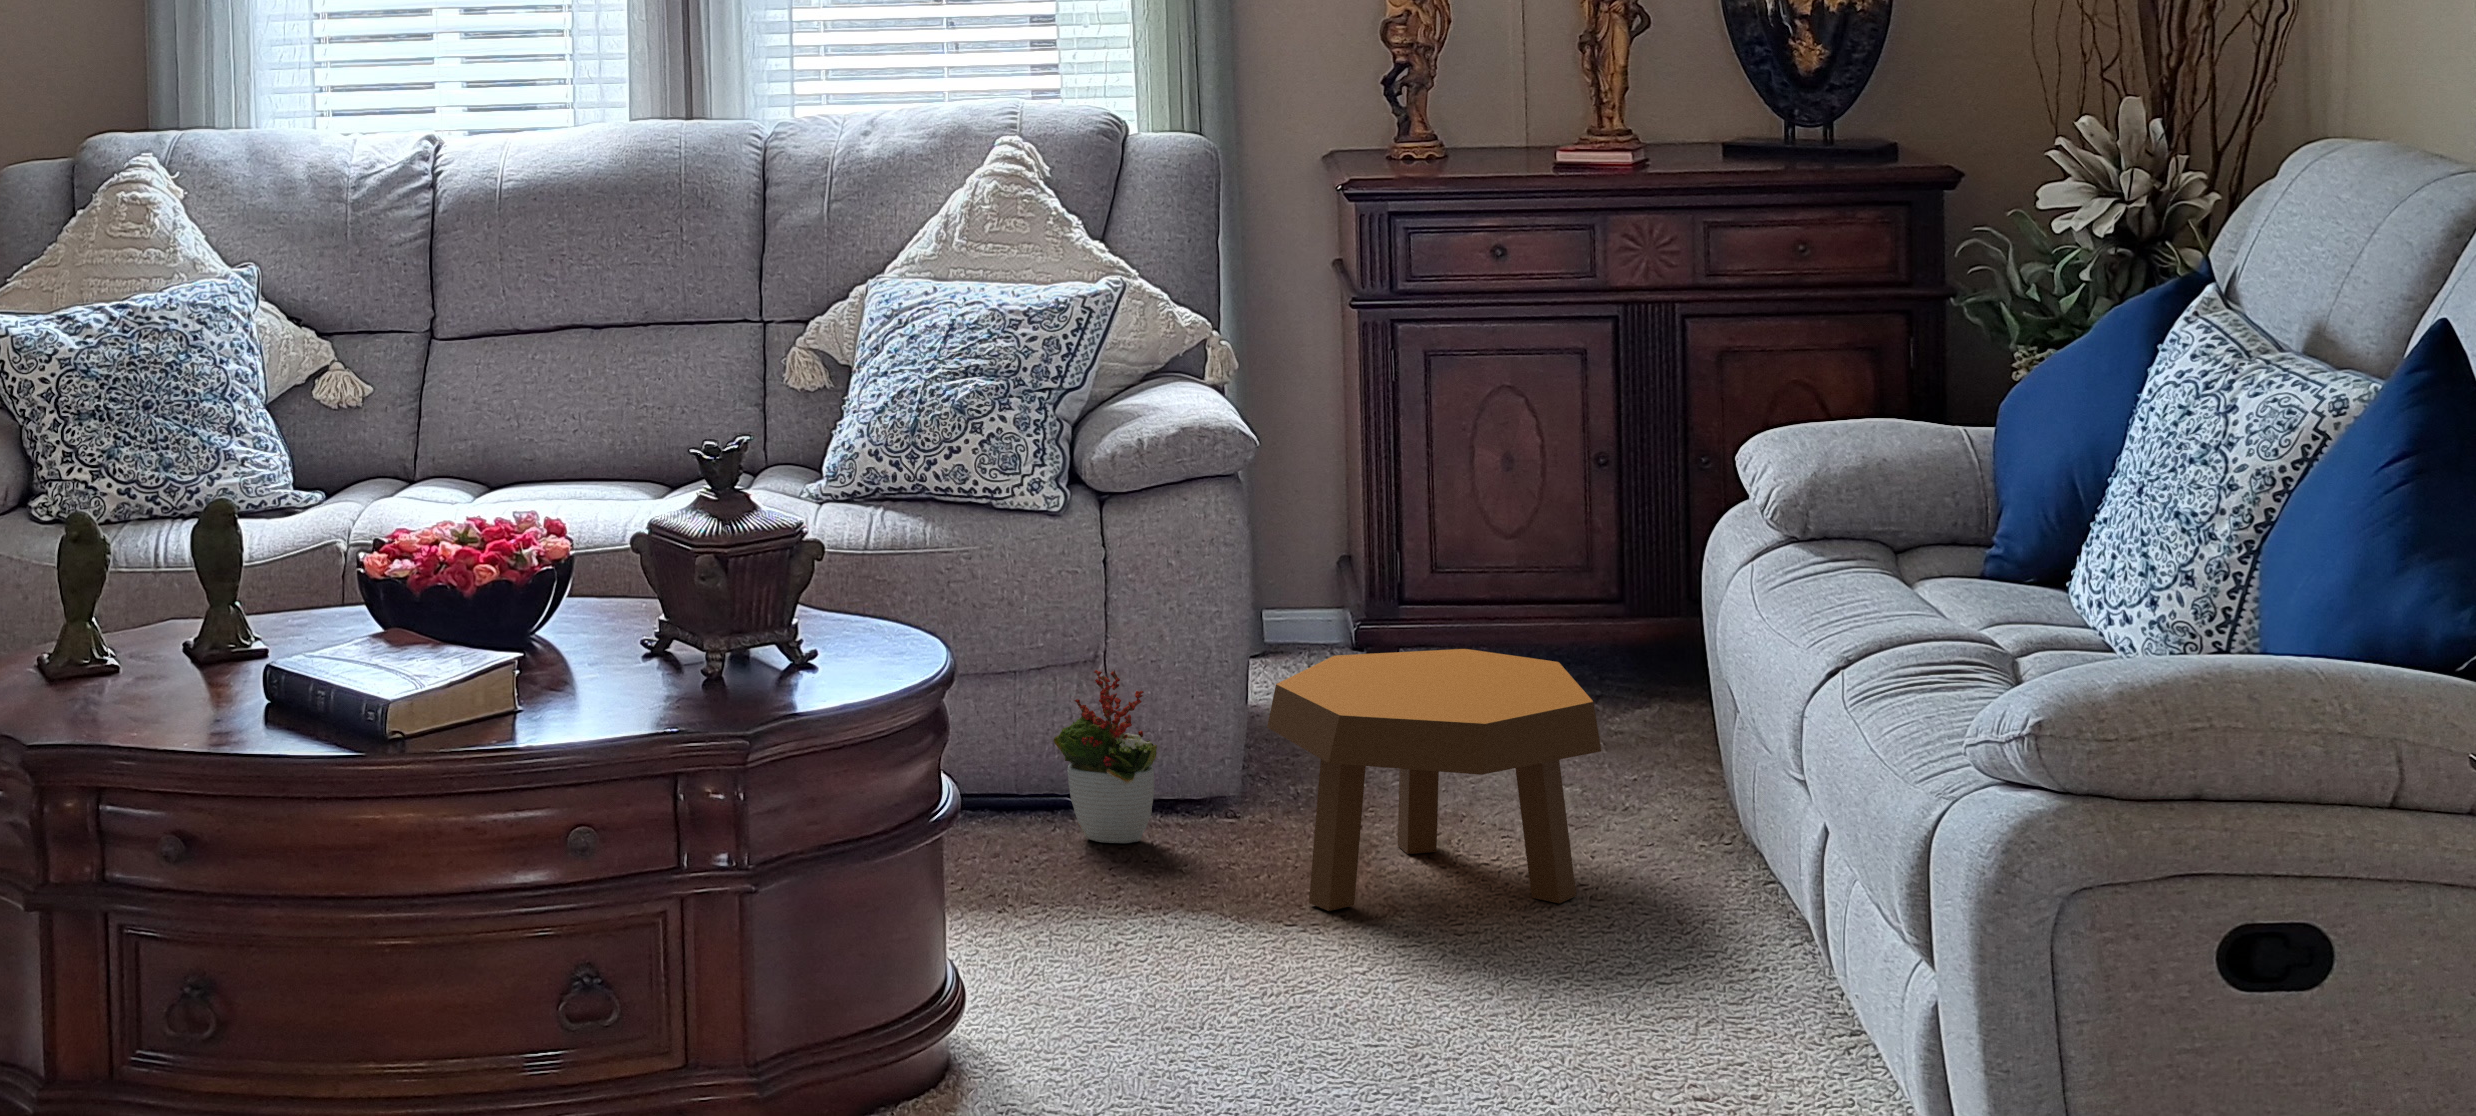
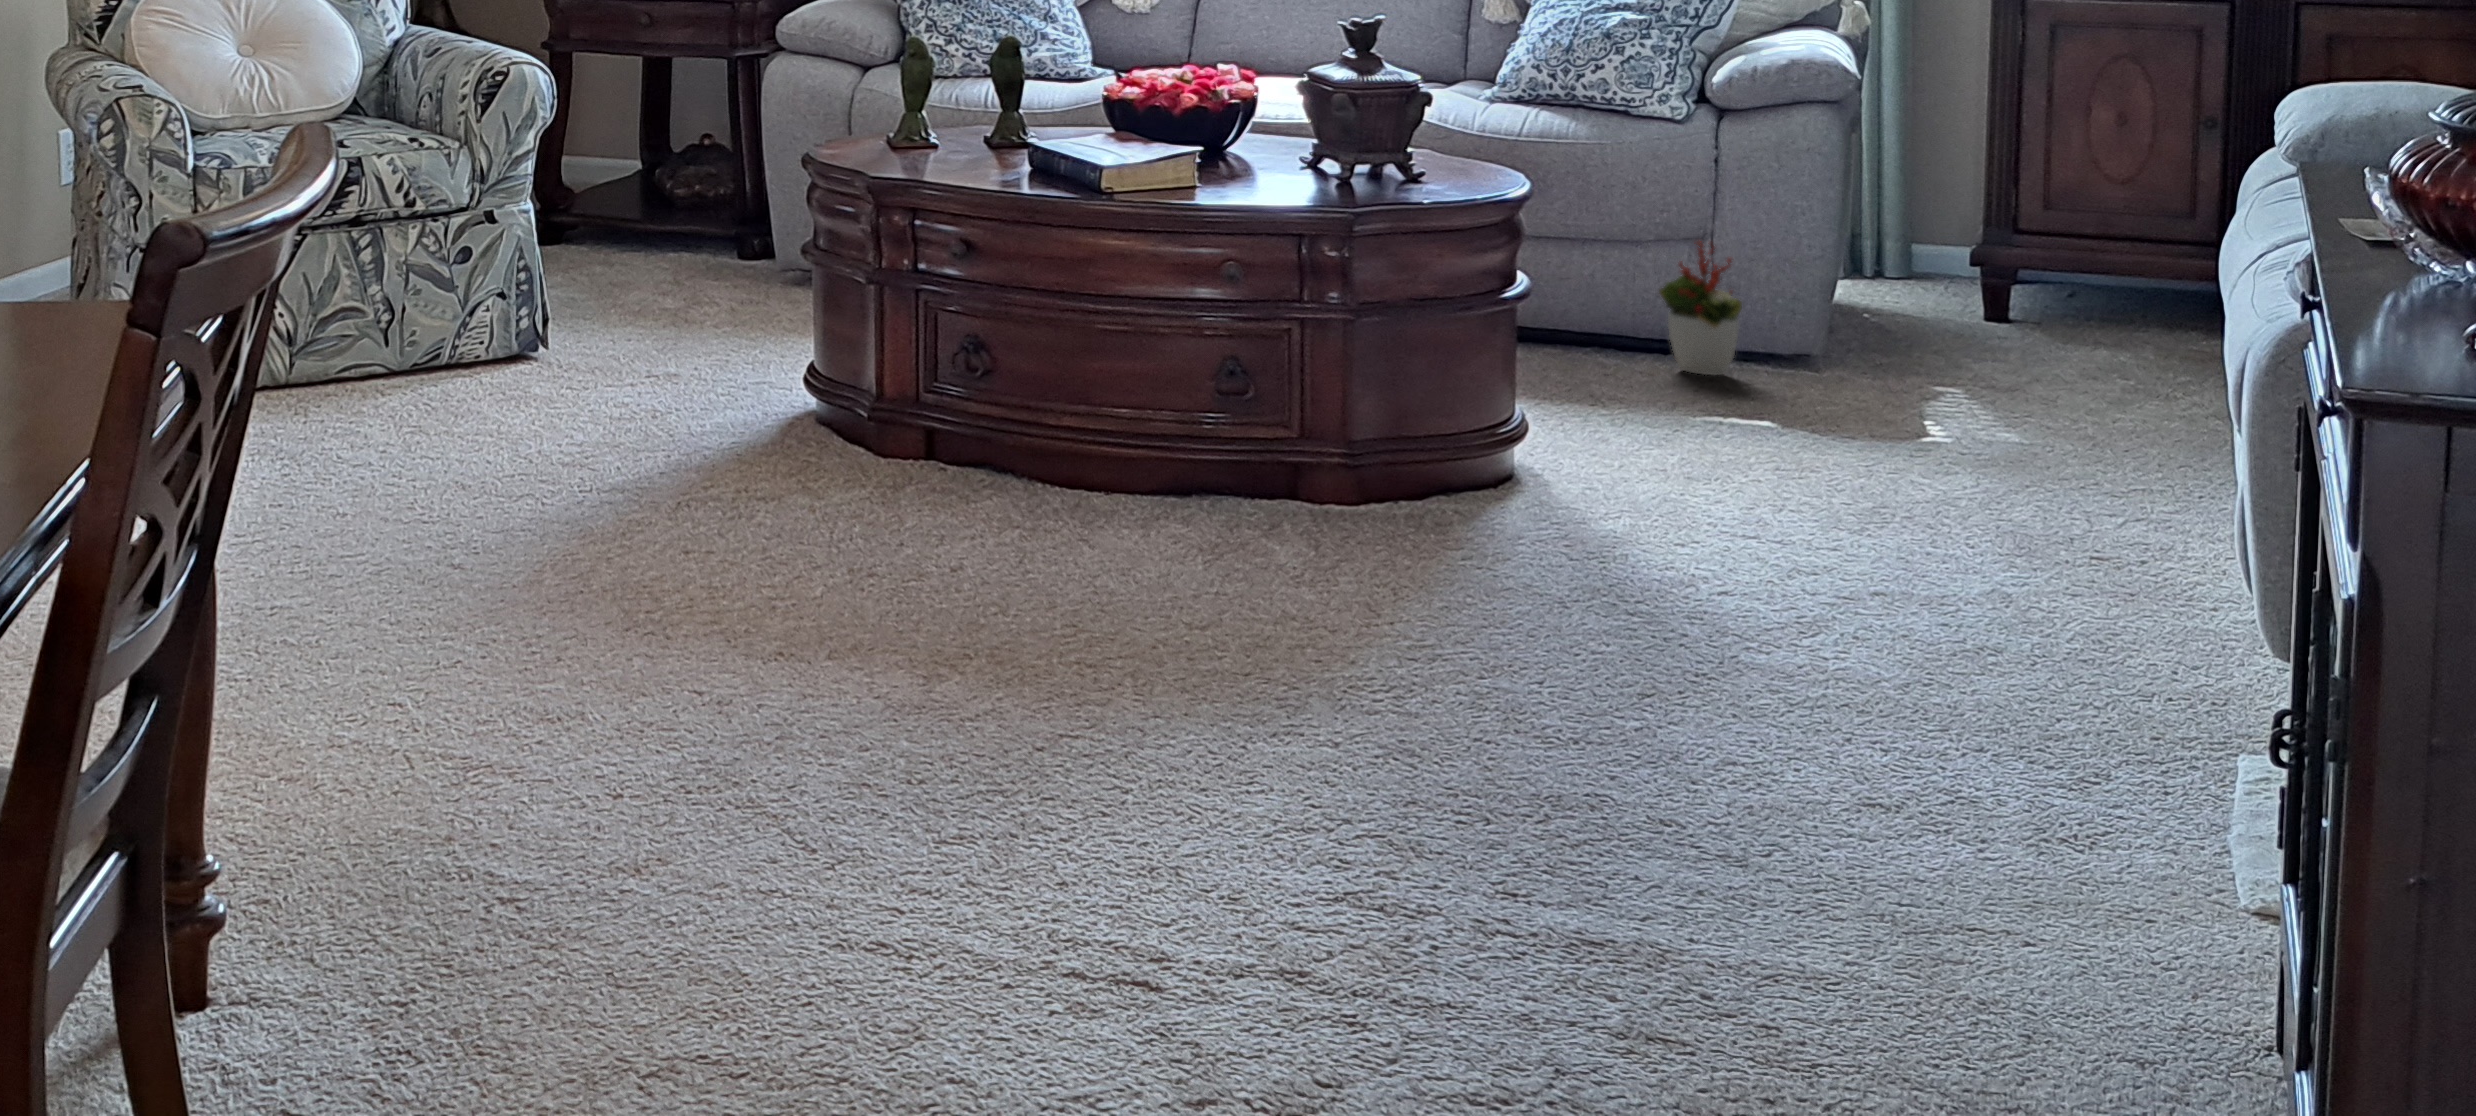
footstool: present [1267,649,1601,911] -> none [1825,244,2102,445]

